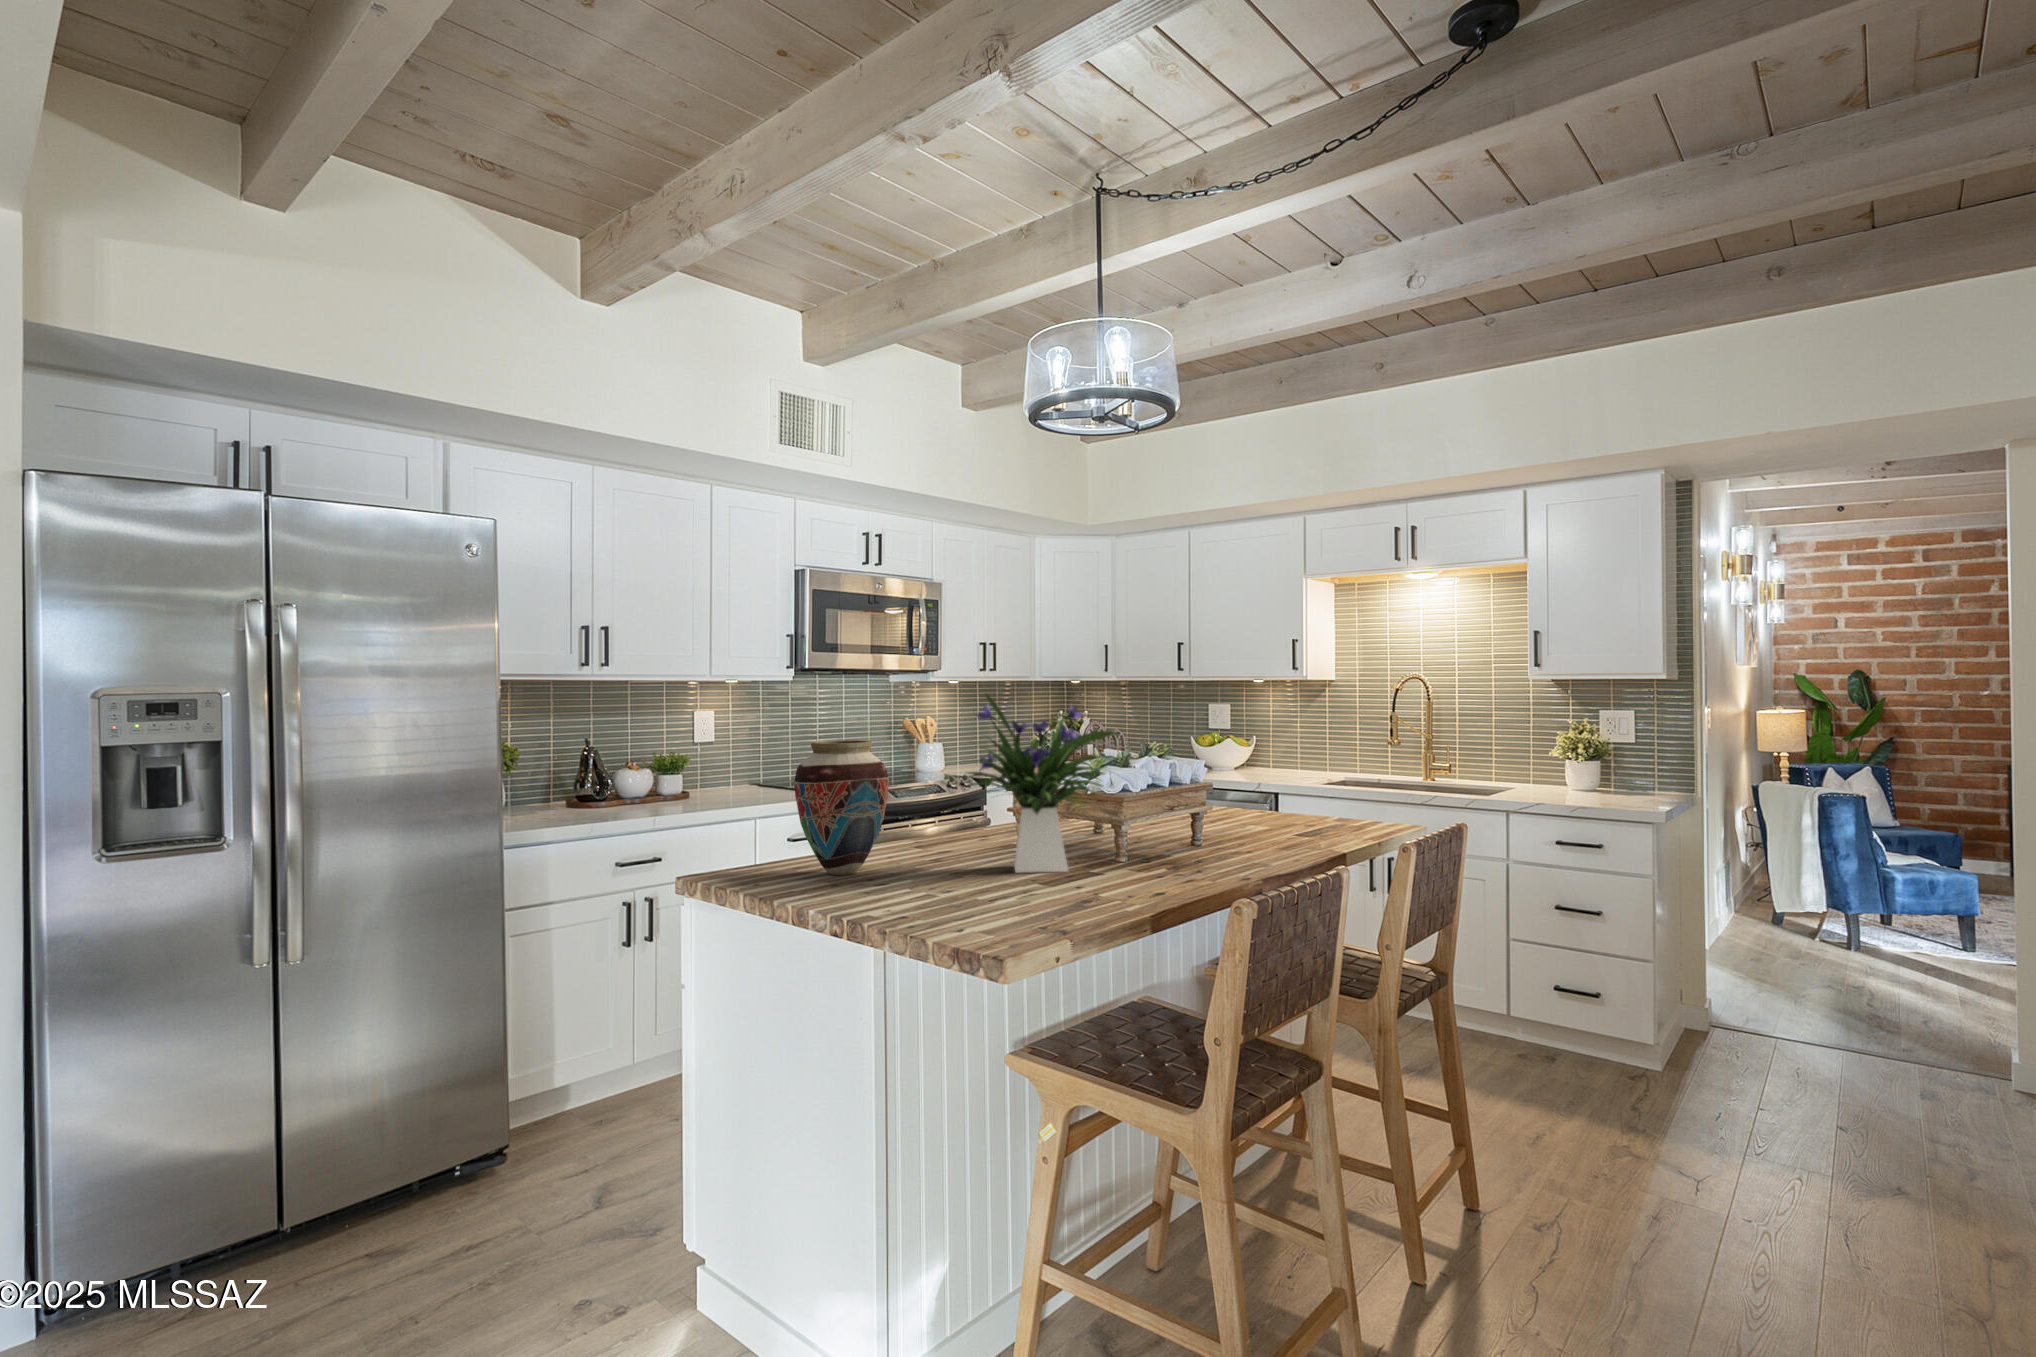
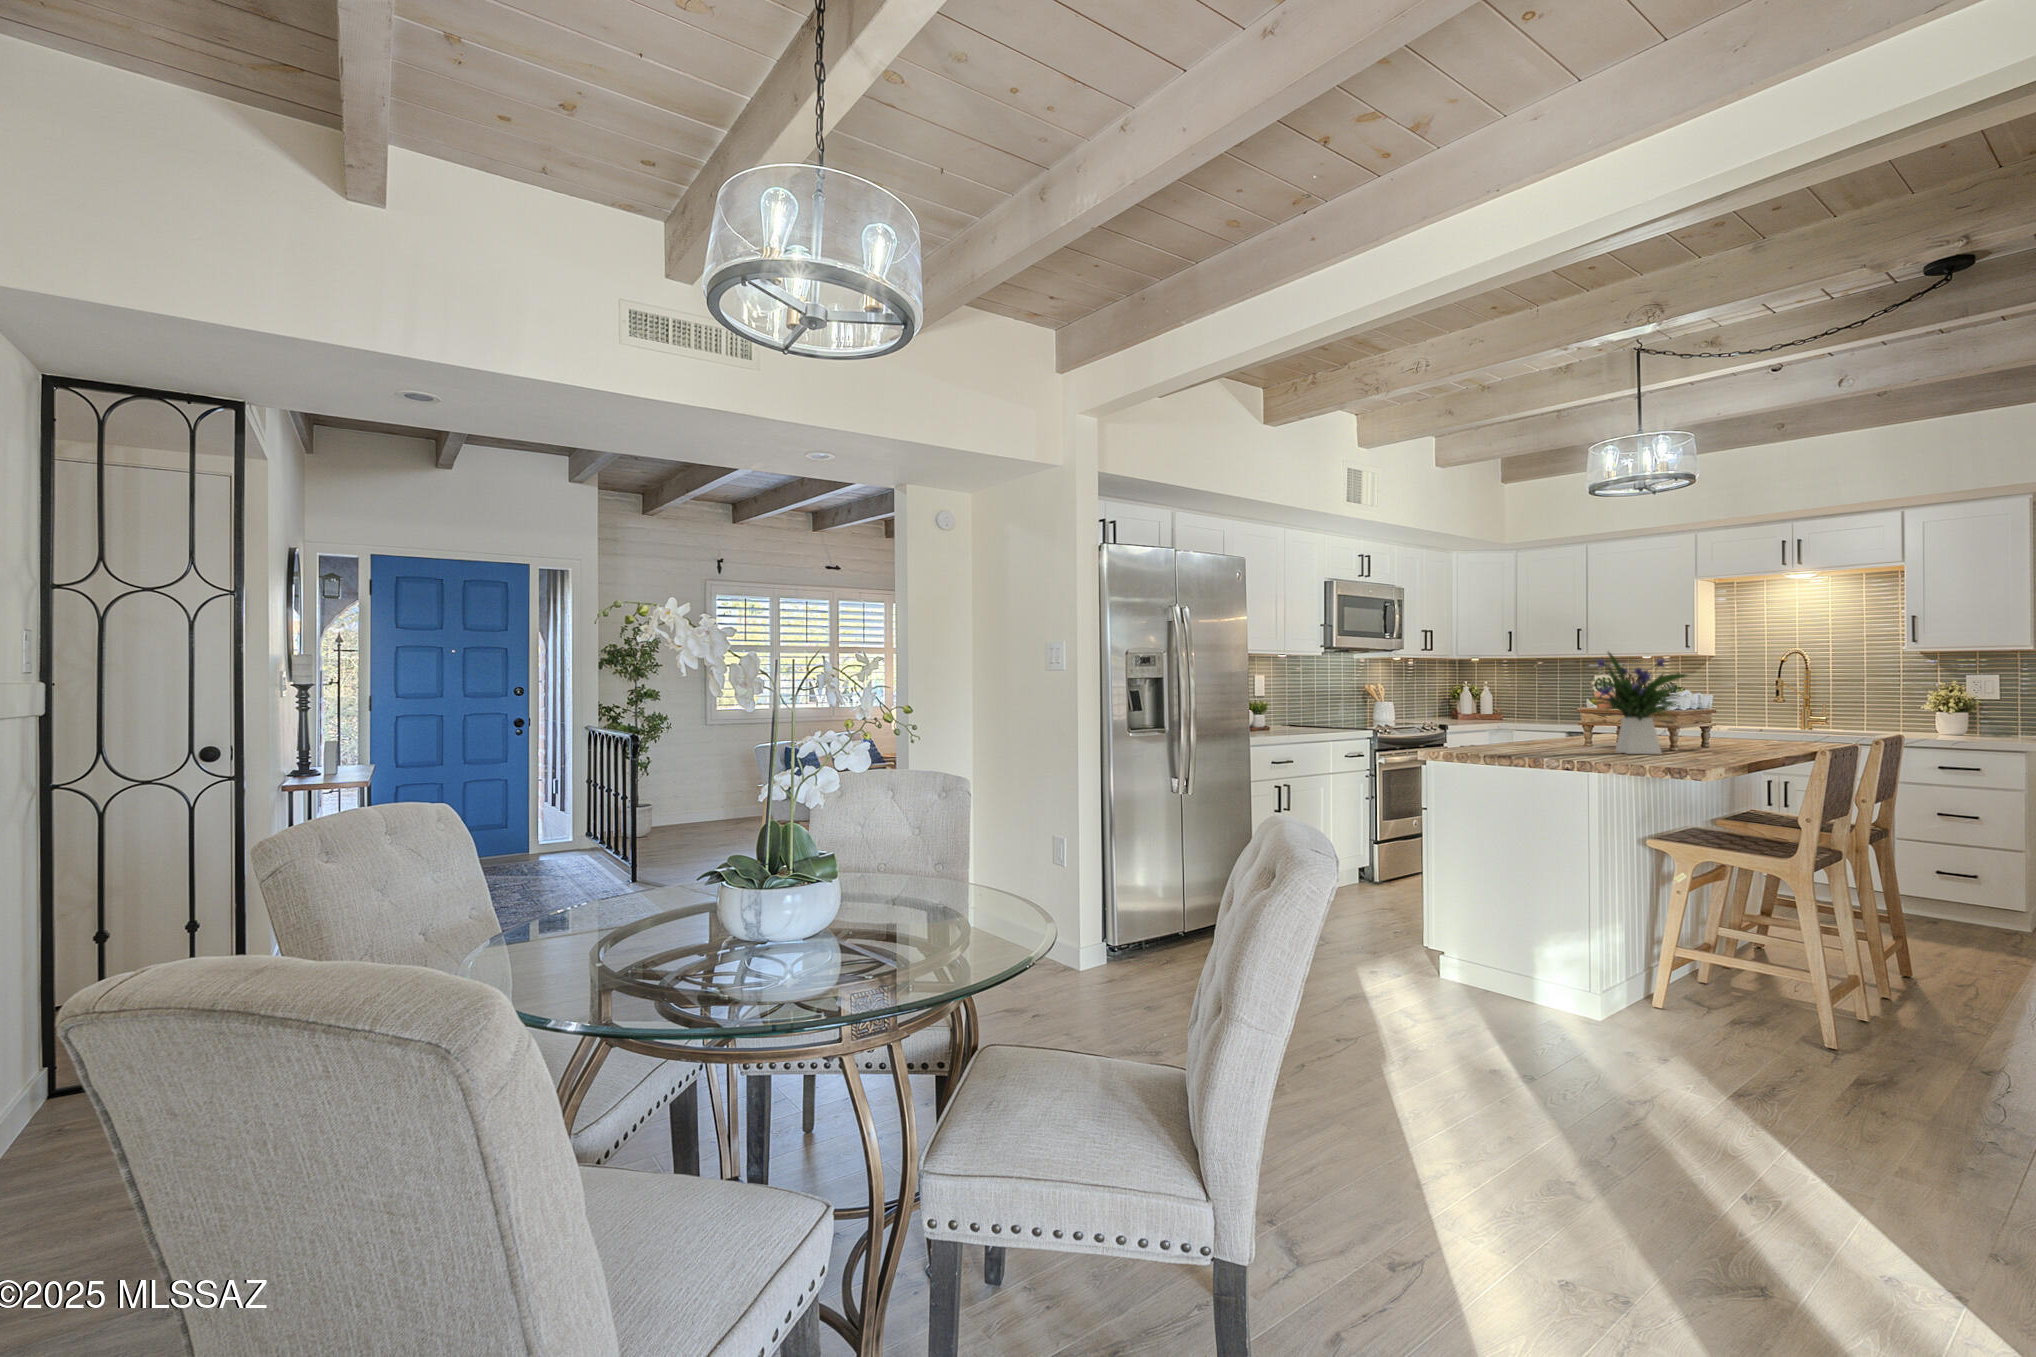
vase: present [794,740,889,875] -> none [1481,680,1542,755]

